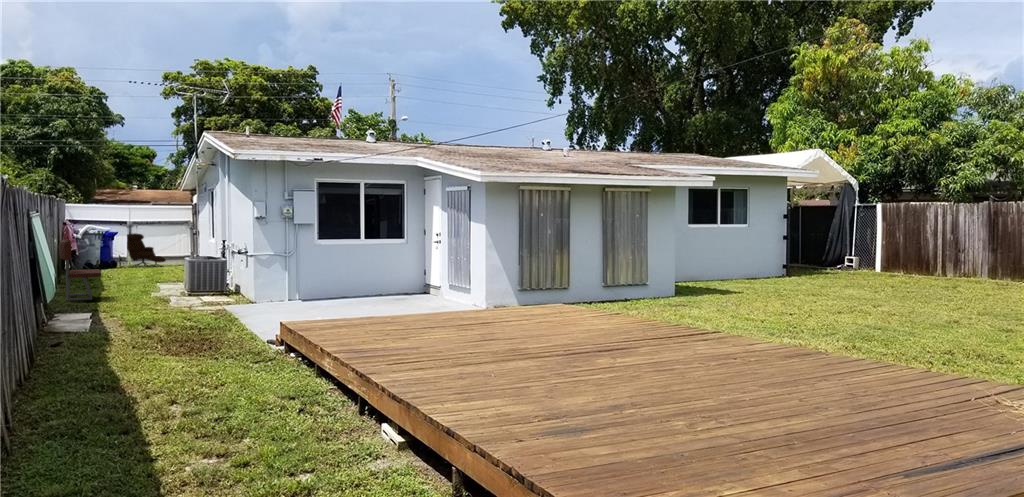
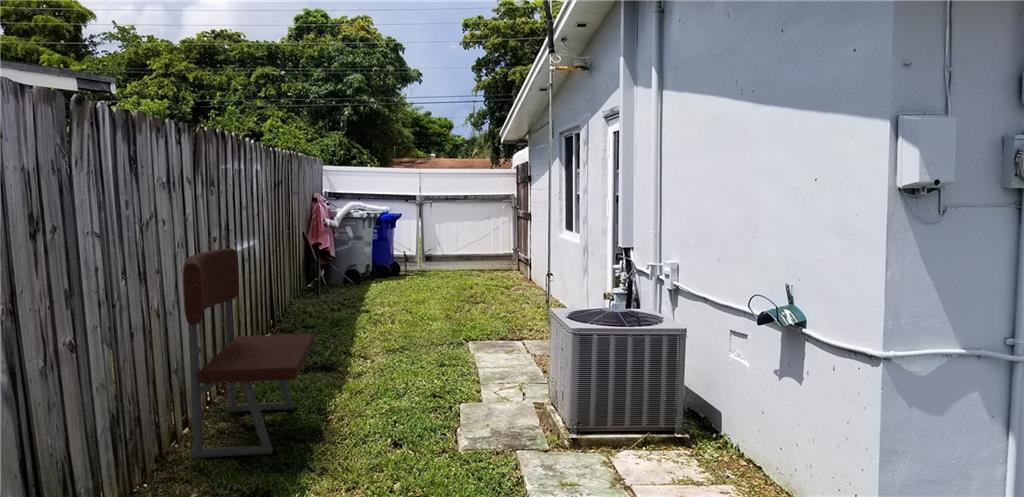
lounge chair: present [127,233,166,266] -> none [416,217,475,274]

